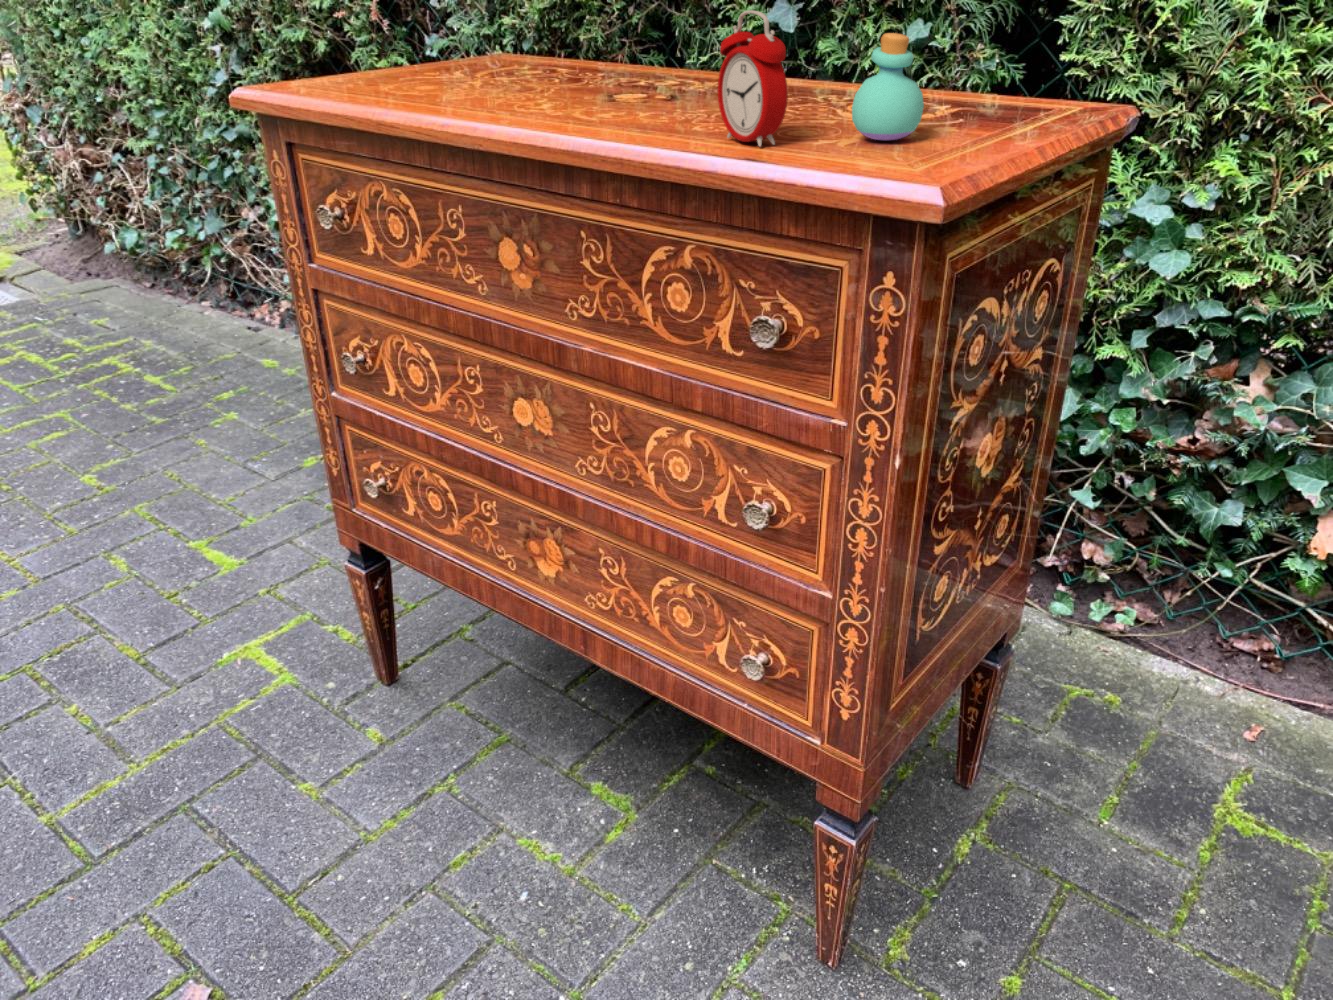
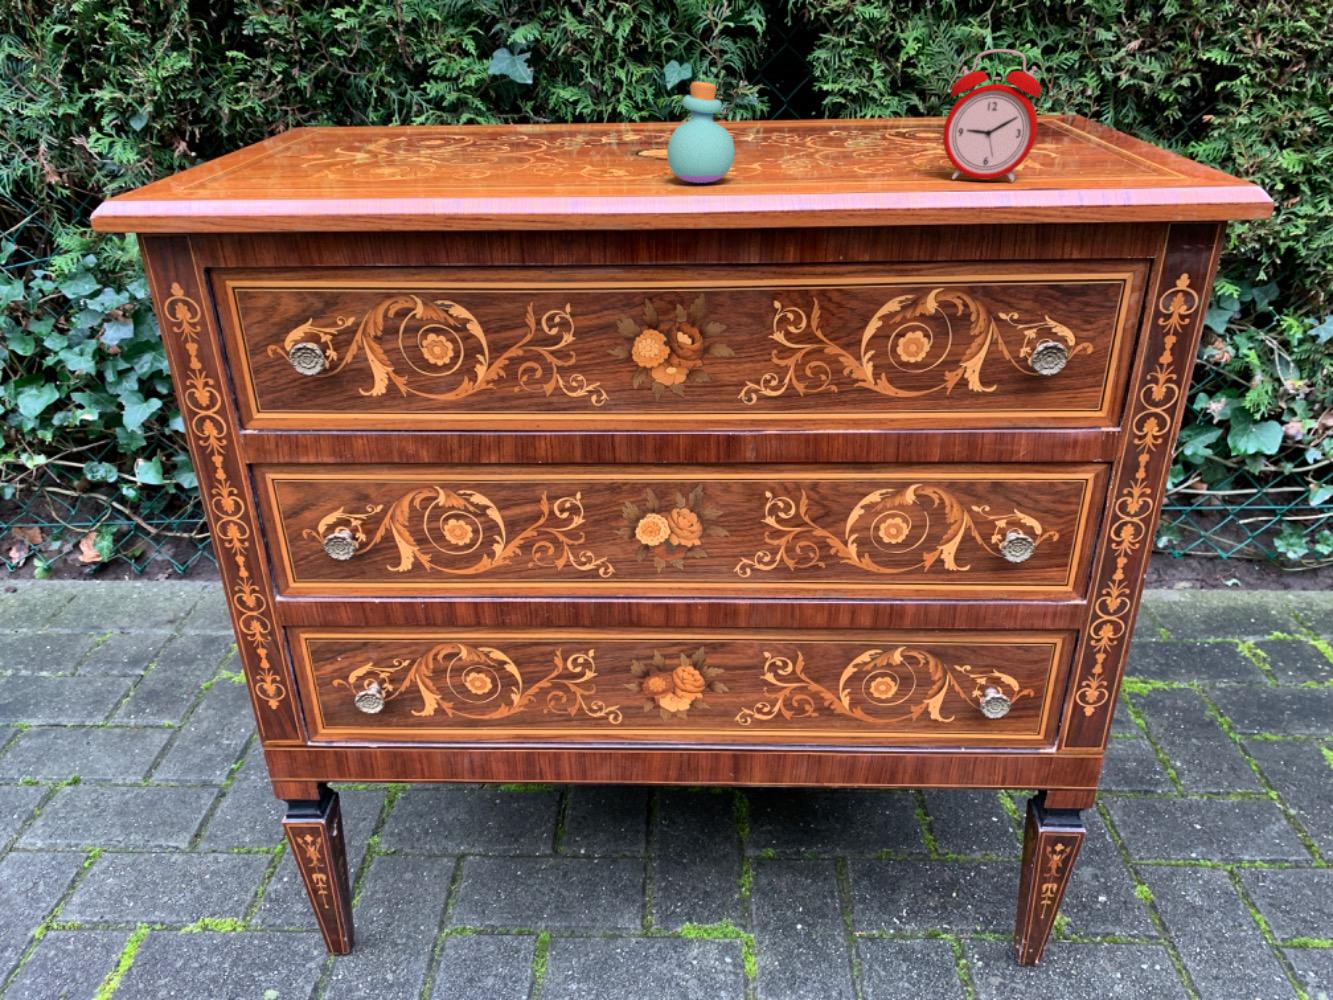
perfume bottle: present [852,33,924,140] -> present [667,82,735,183]

